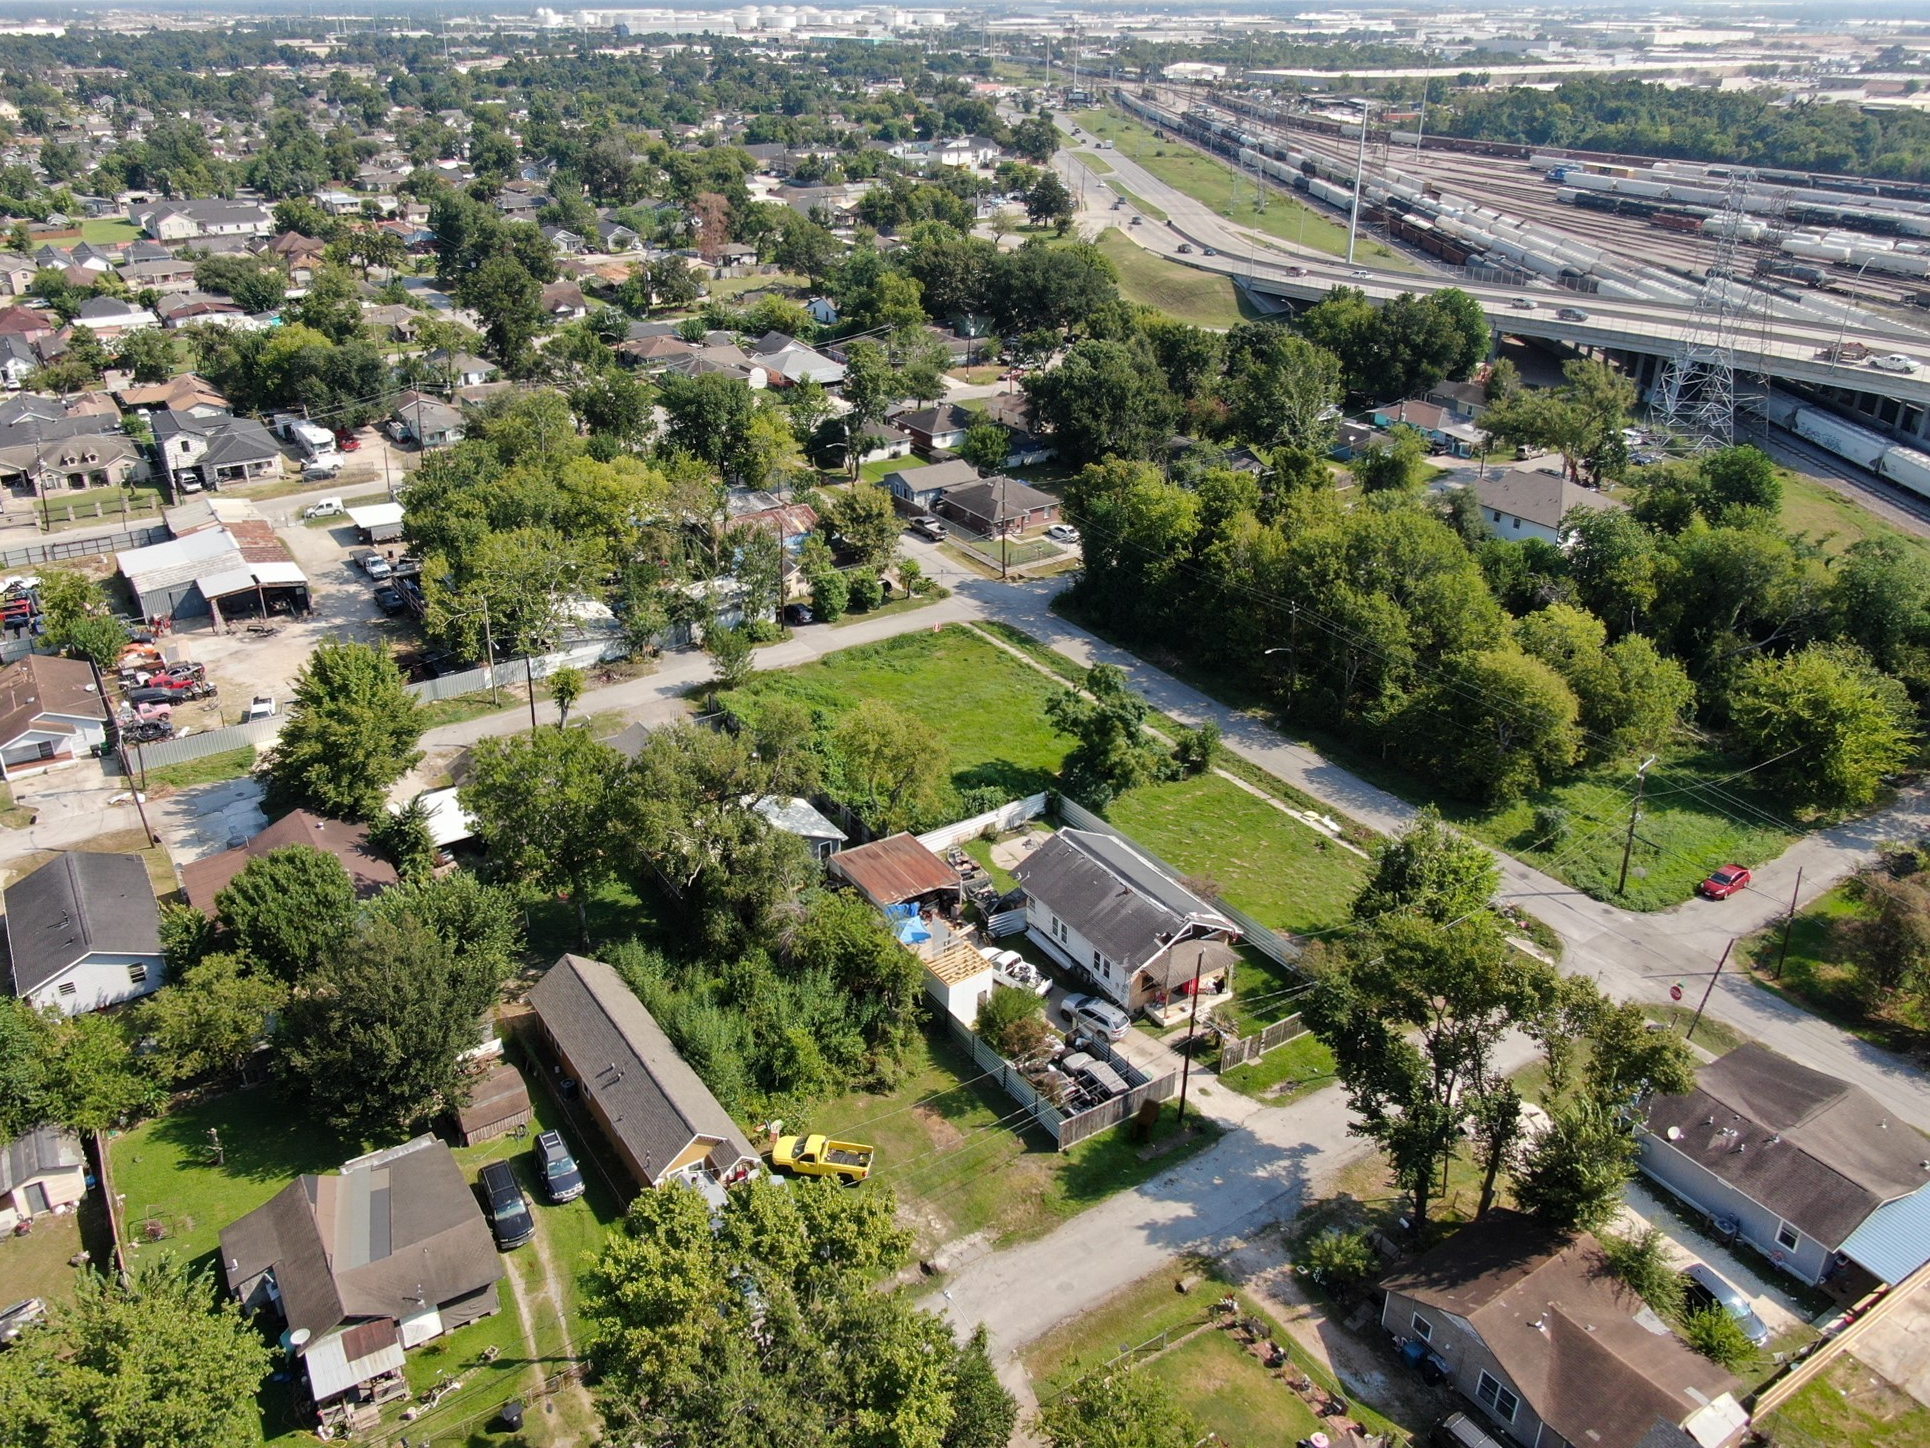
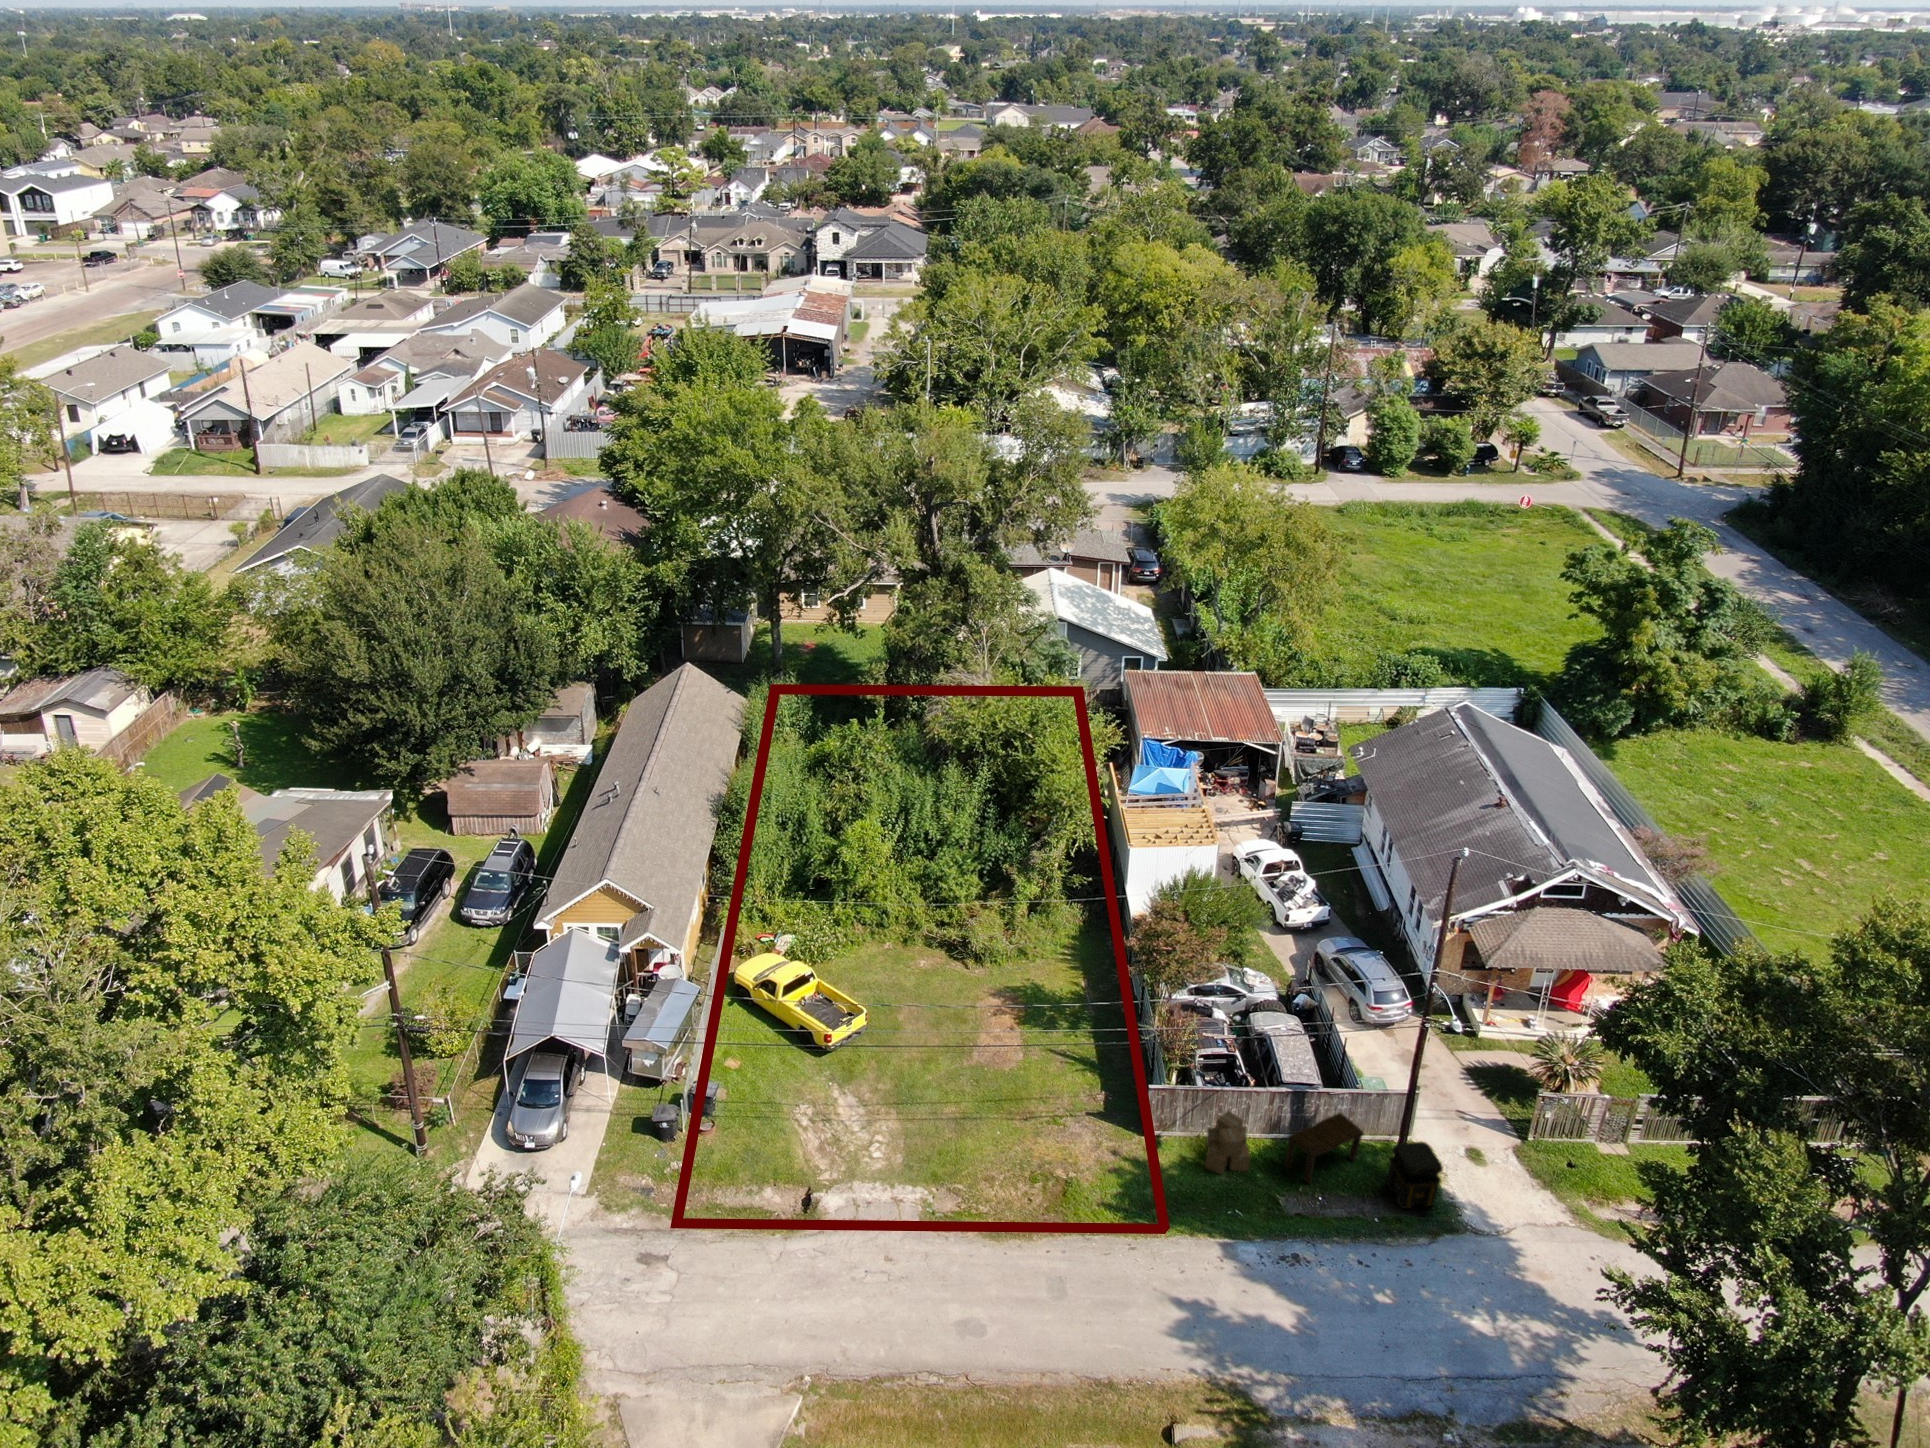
toolbox: none [1179,1095,1208,1134] -> present [1387,1142,1443,1209]
cardboard box: none [1090,1121,1121,1157] -> present [1205,1111,1251,1174]

